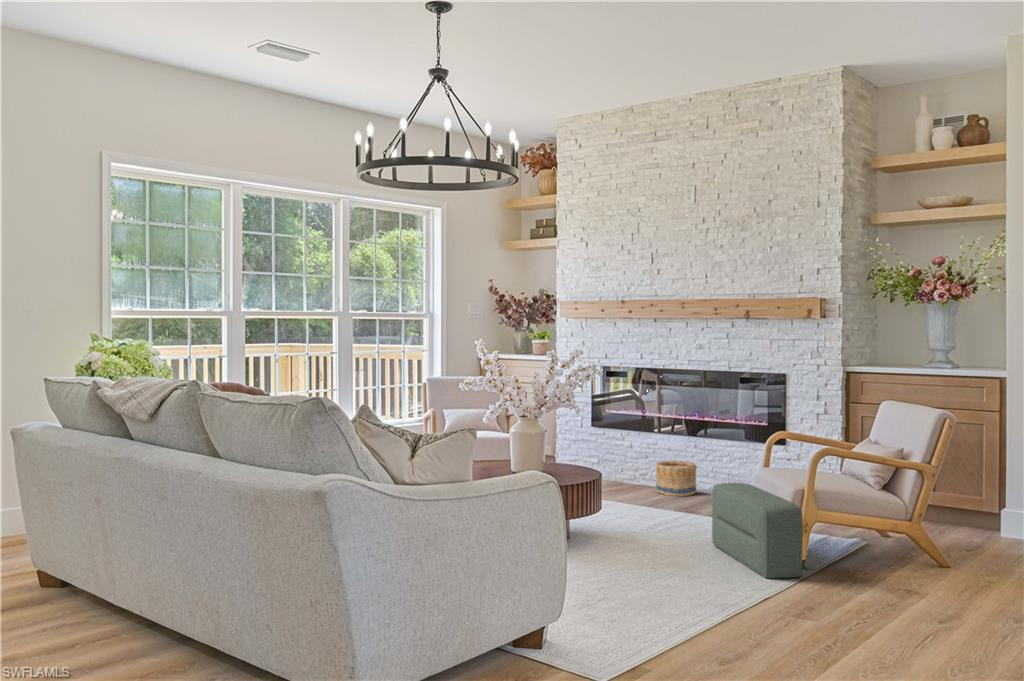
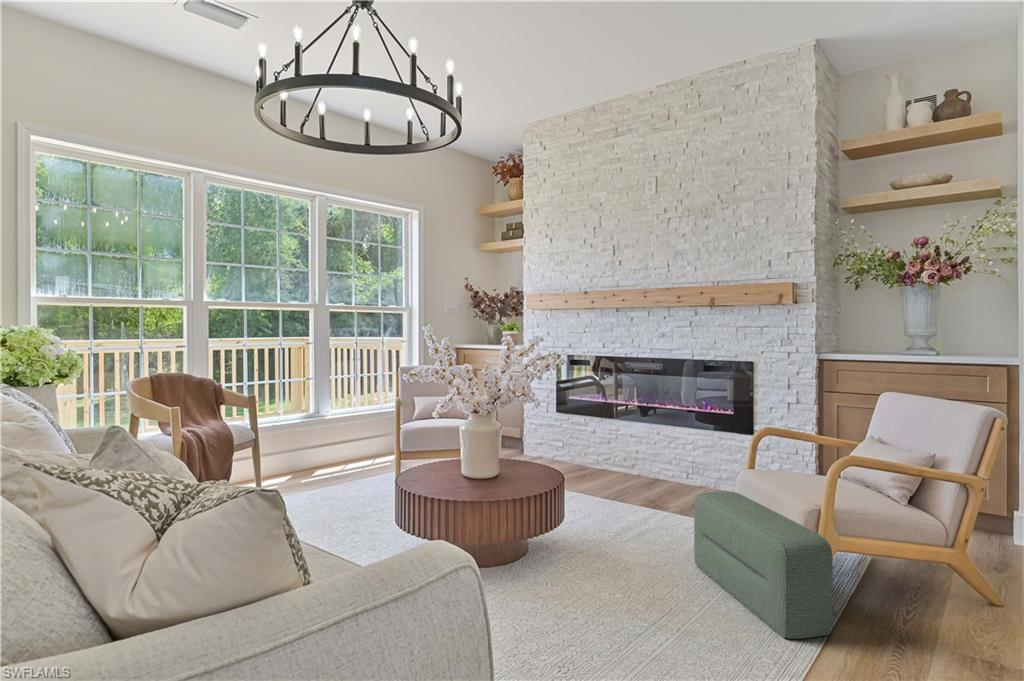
basket: present [656,461,697,496] -> none [619,447,660,485]

